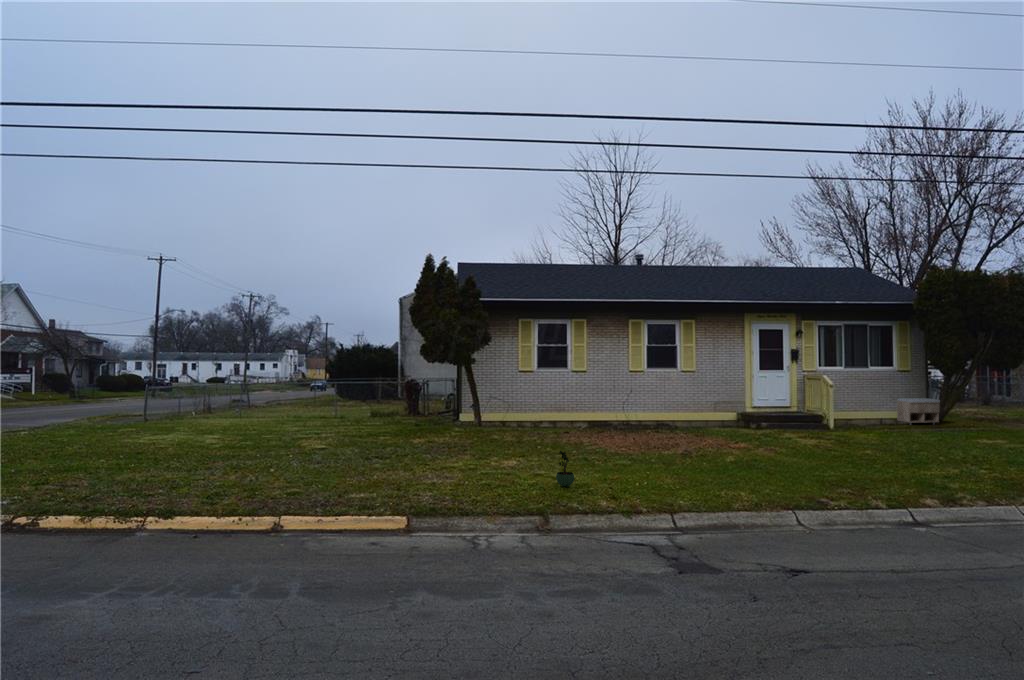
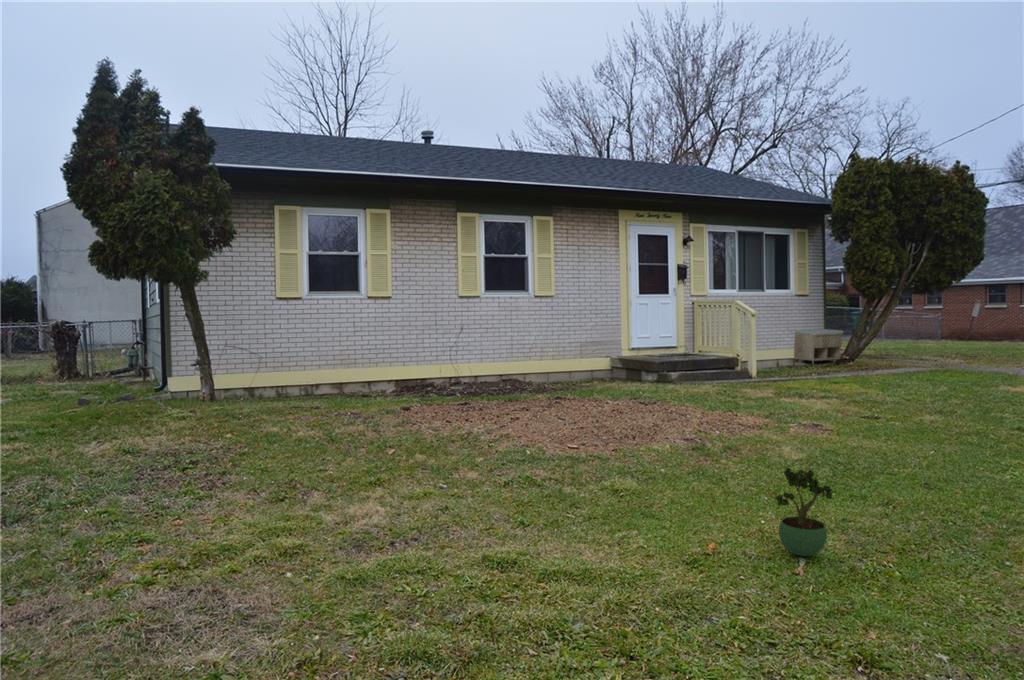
potted plant: present [556,451,574,487] -> present [775,468,832,556]

